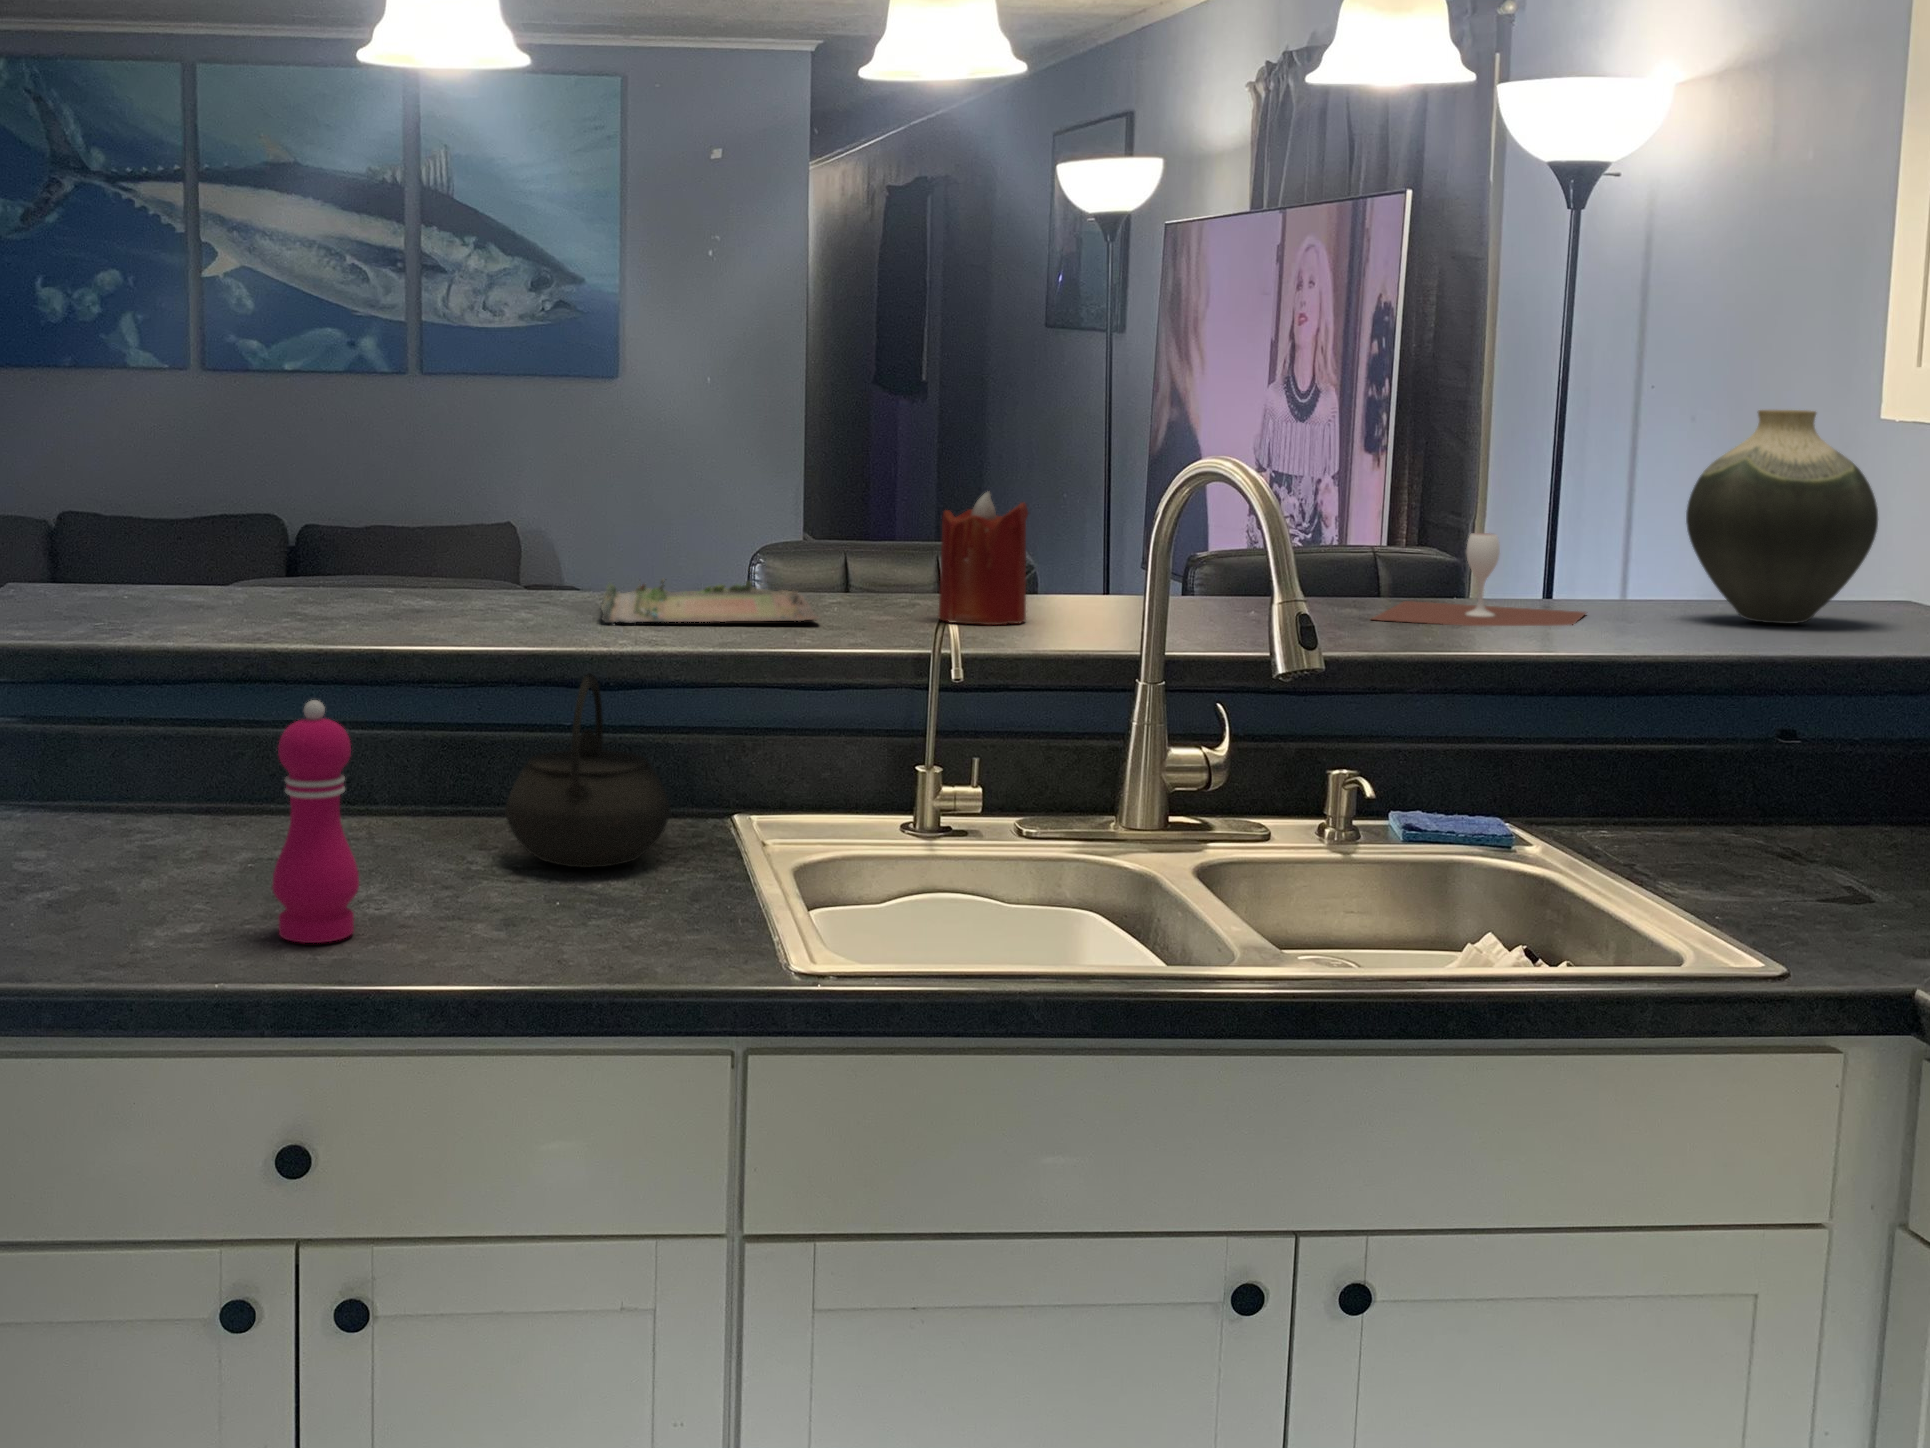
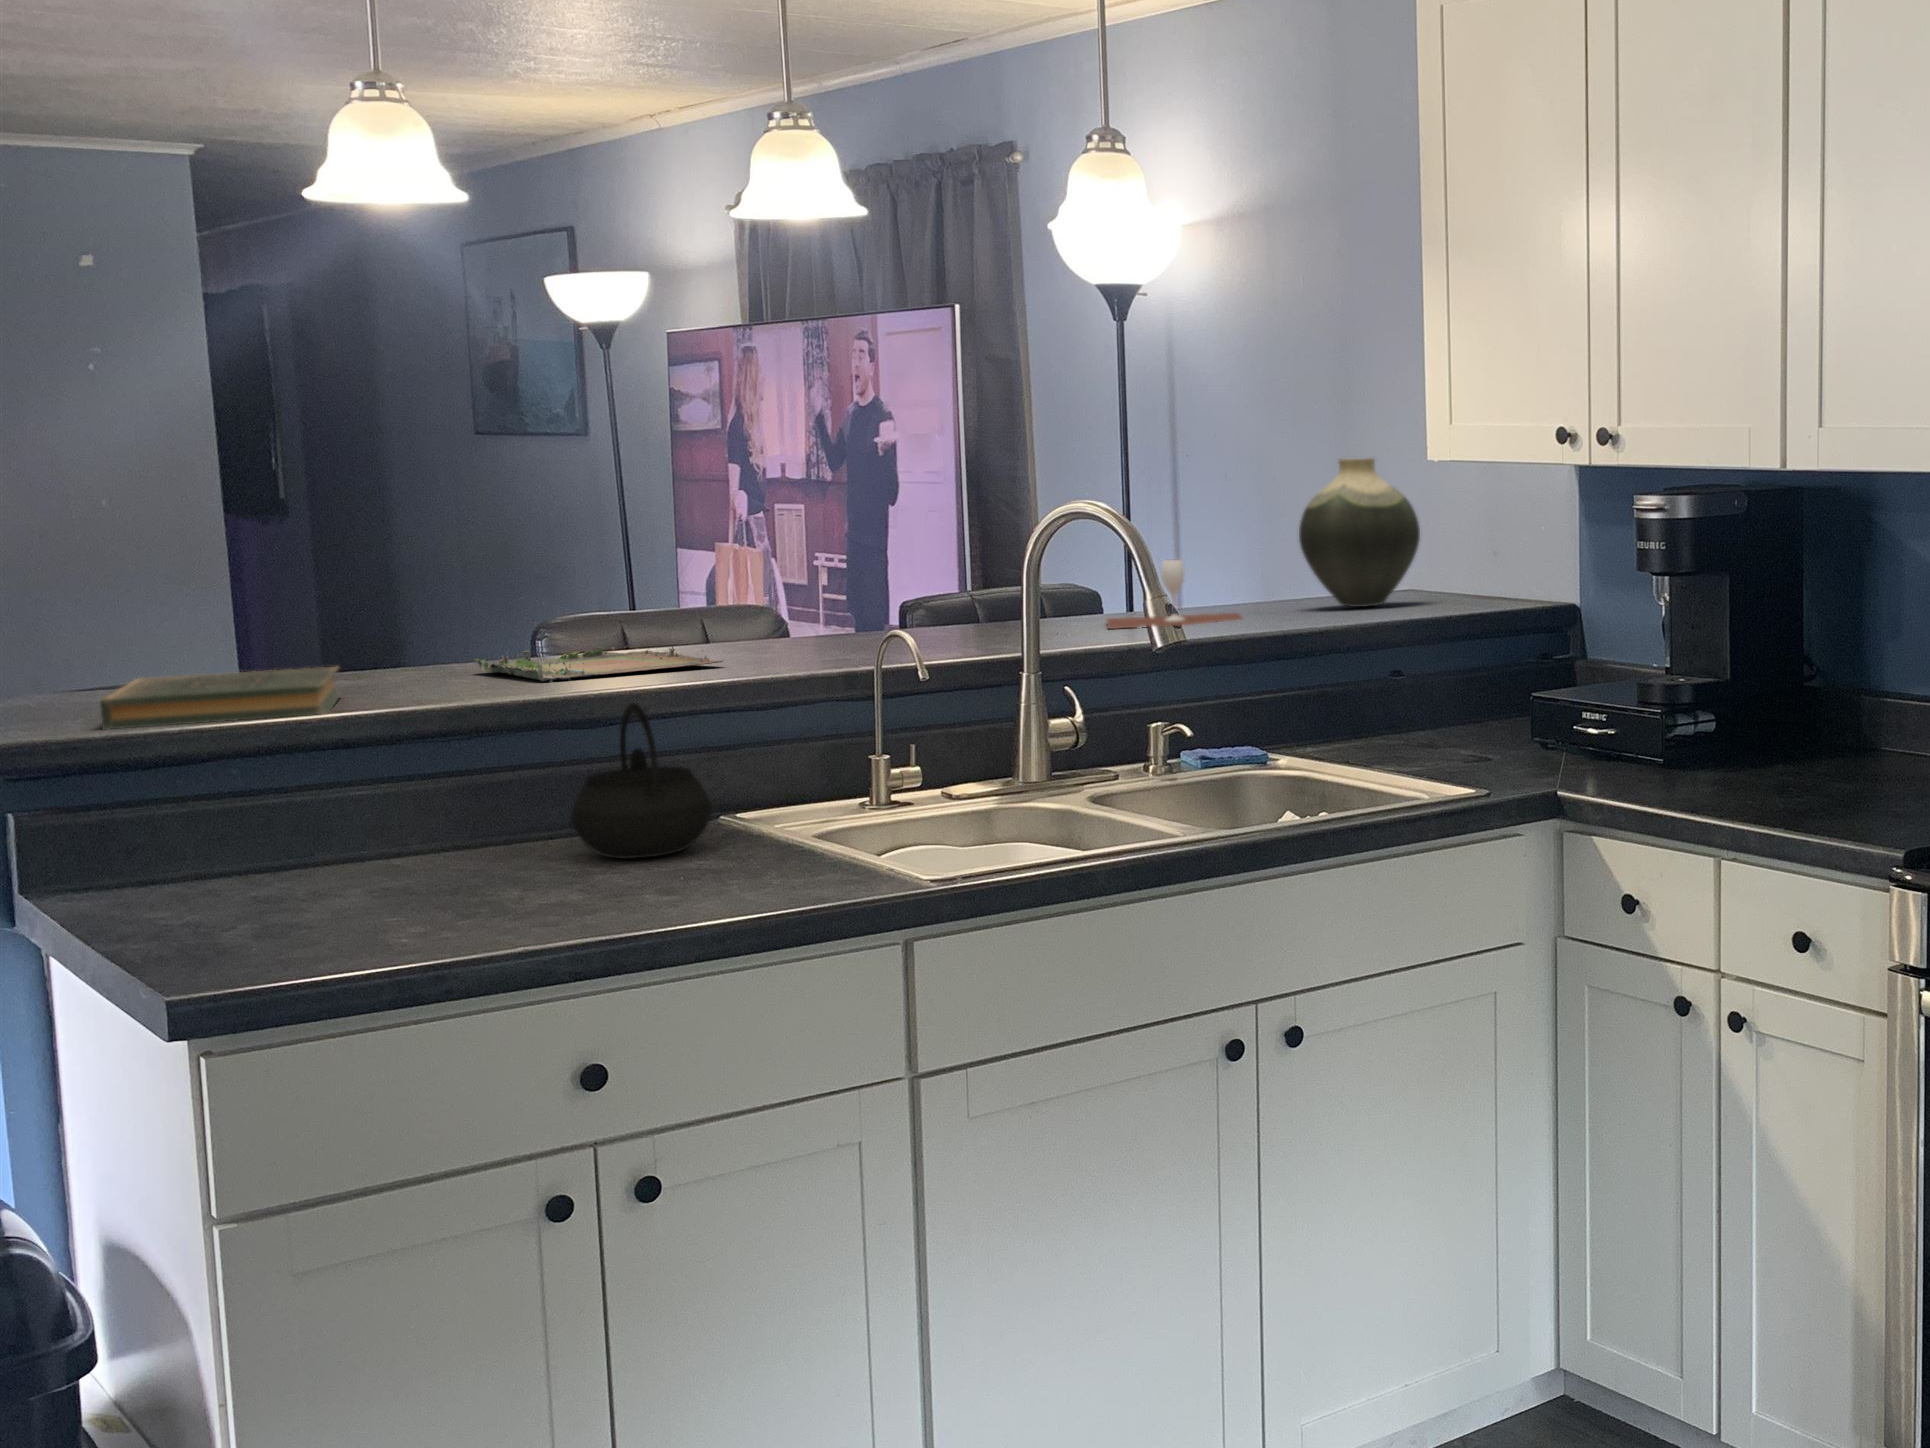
candle: present [938,492,1028,625] -> none [795,550,874,656]
book: none [96,577,403,646] -> present [100,667,341,729]
pepper mill: present [272,700,359,943] -> none [477,726,553,921]

